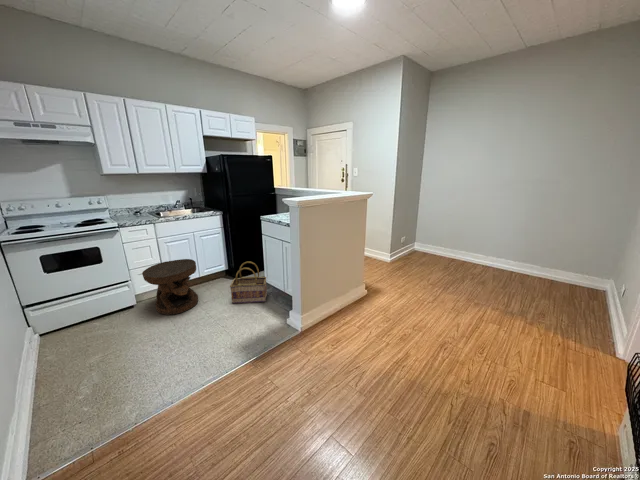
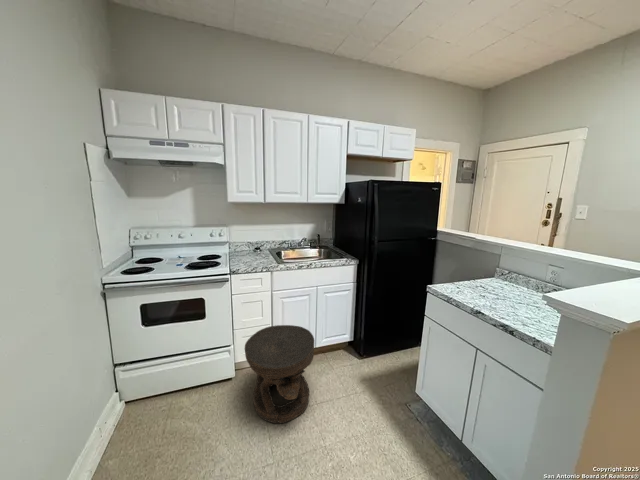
basket: present [230,261,267,304] -> none [361,360,425,449]

